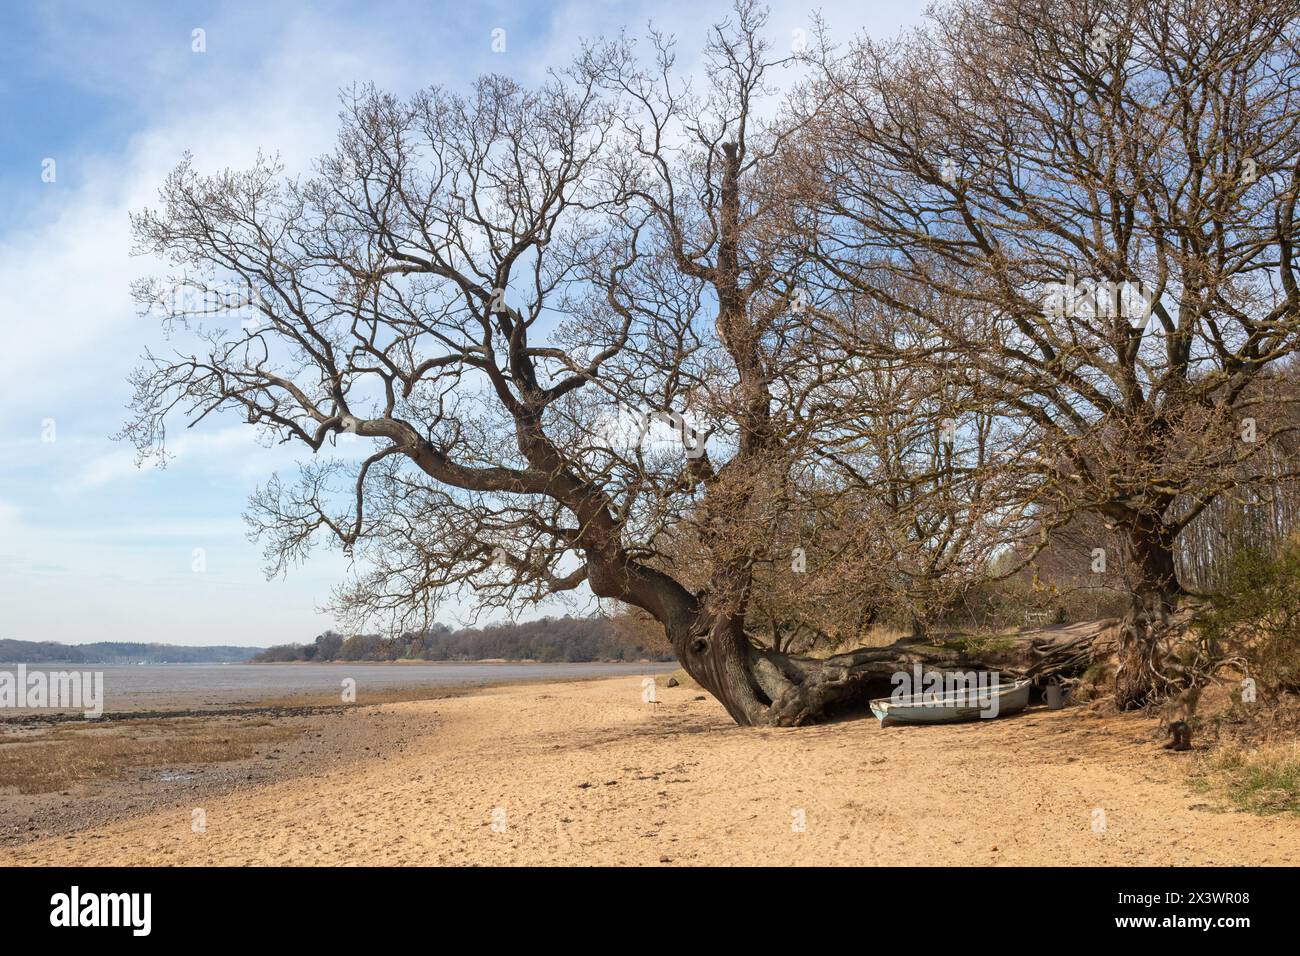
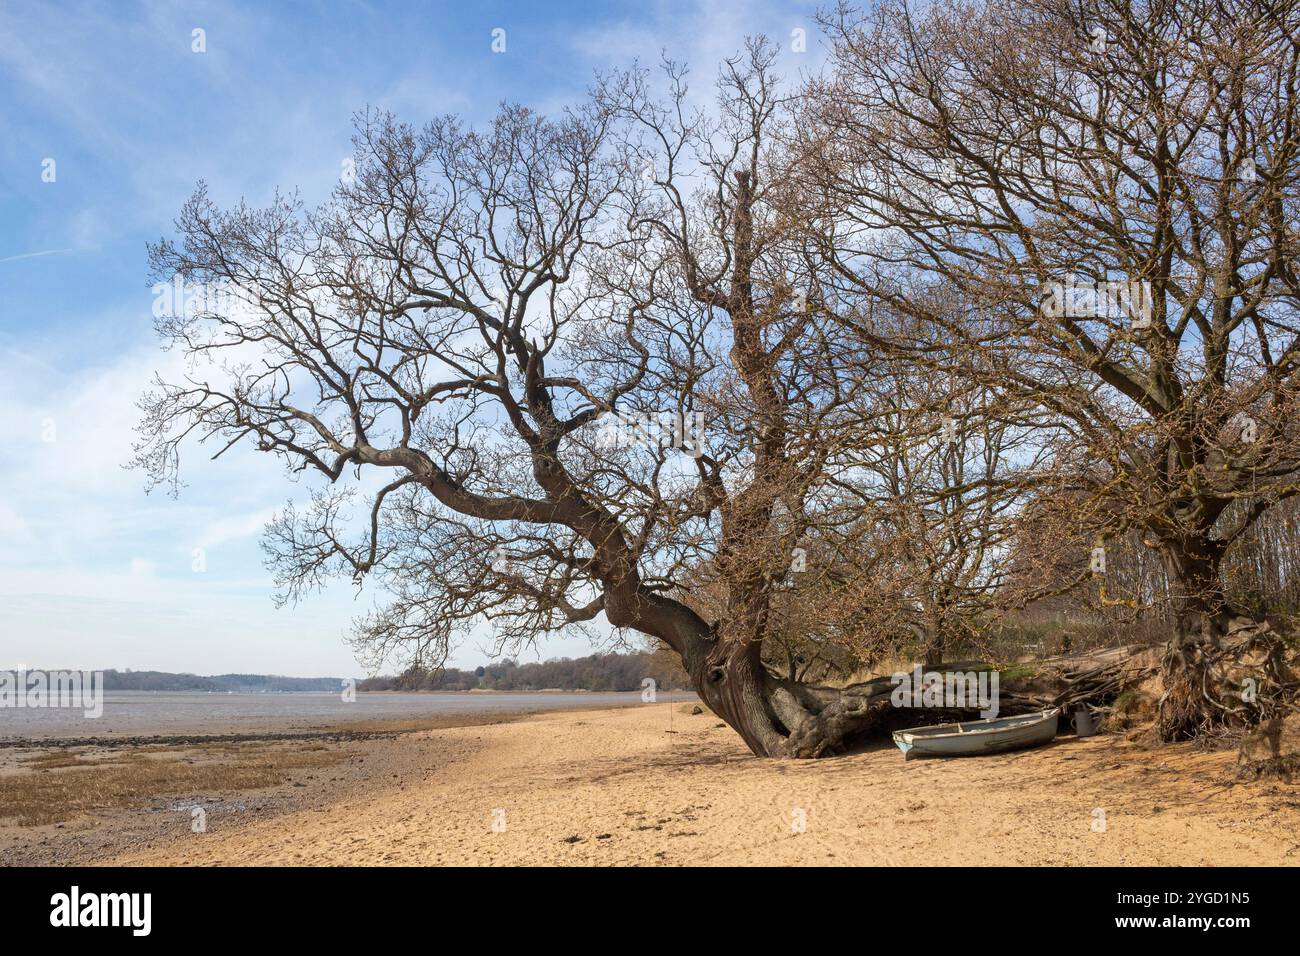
boots: present [1163,722,1191,750] -> none [1190,740,1219,770]

